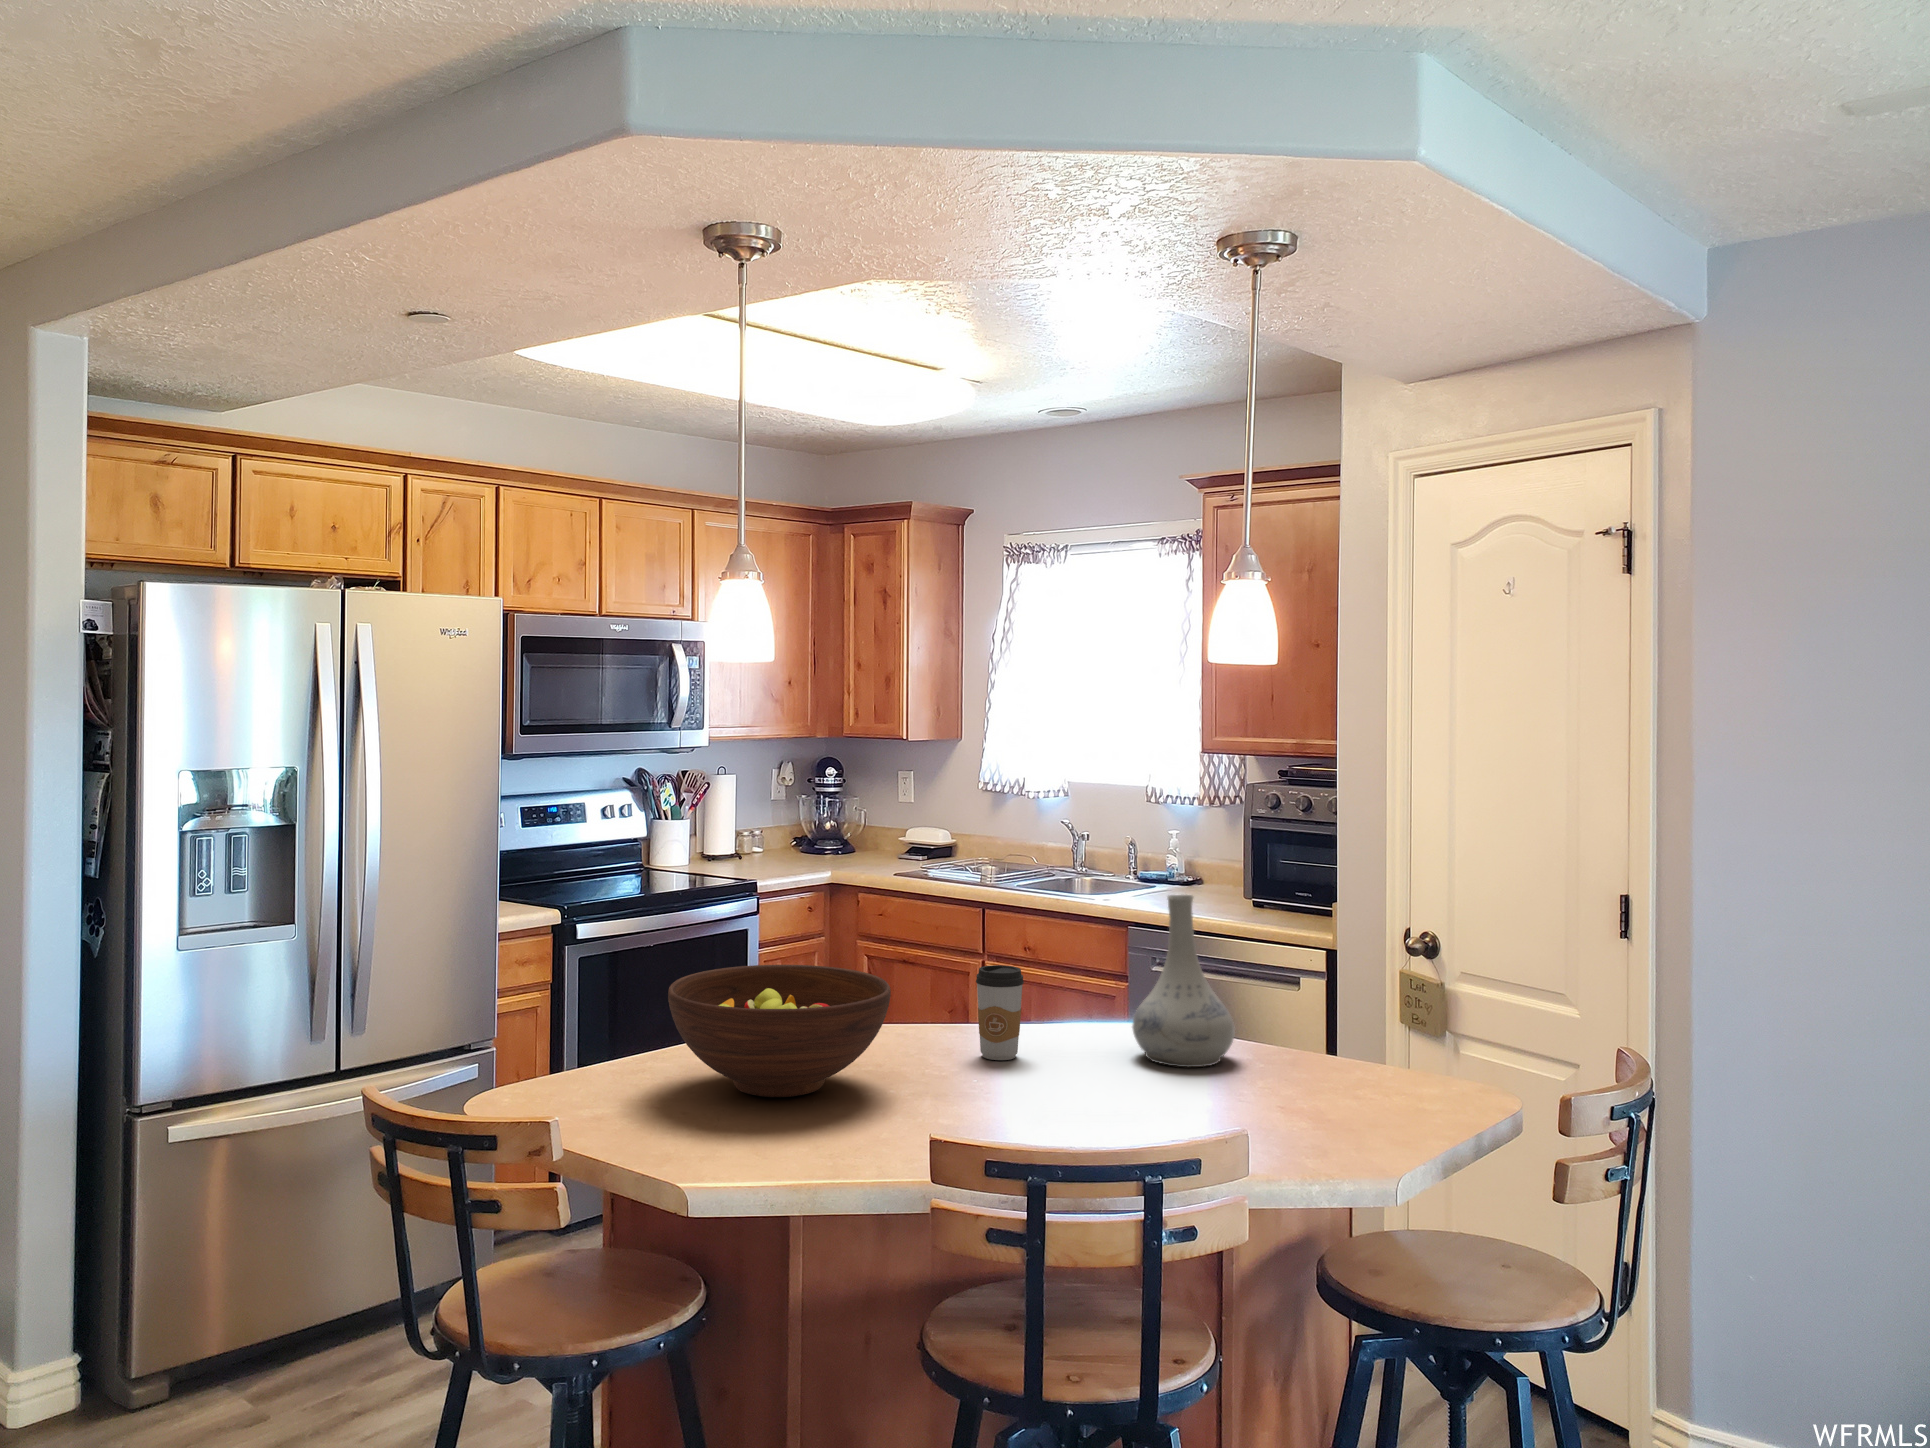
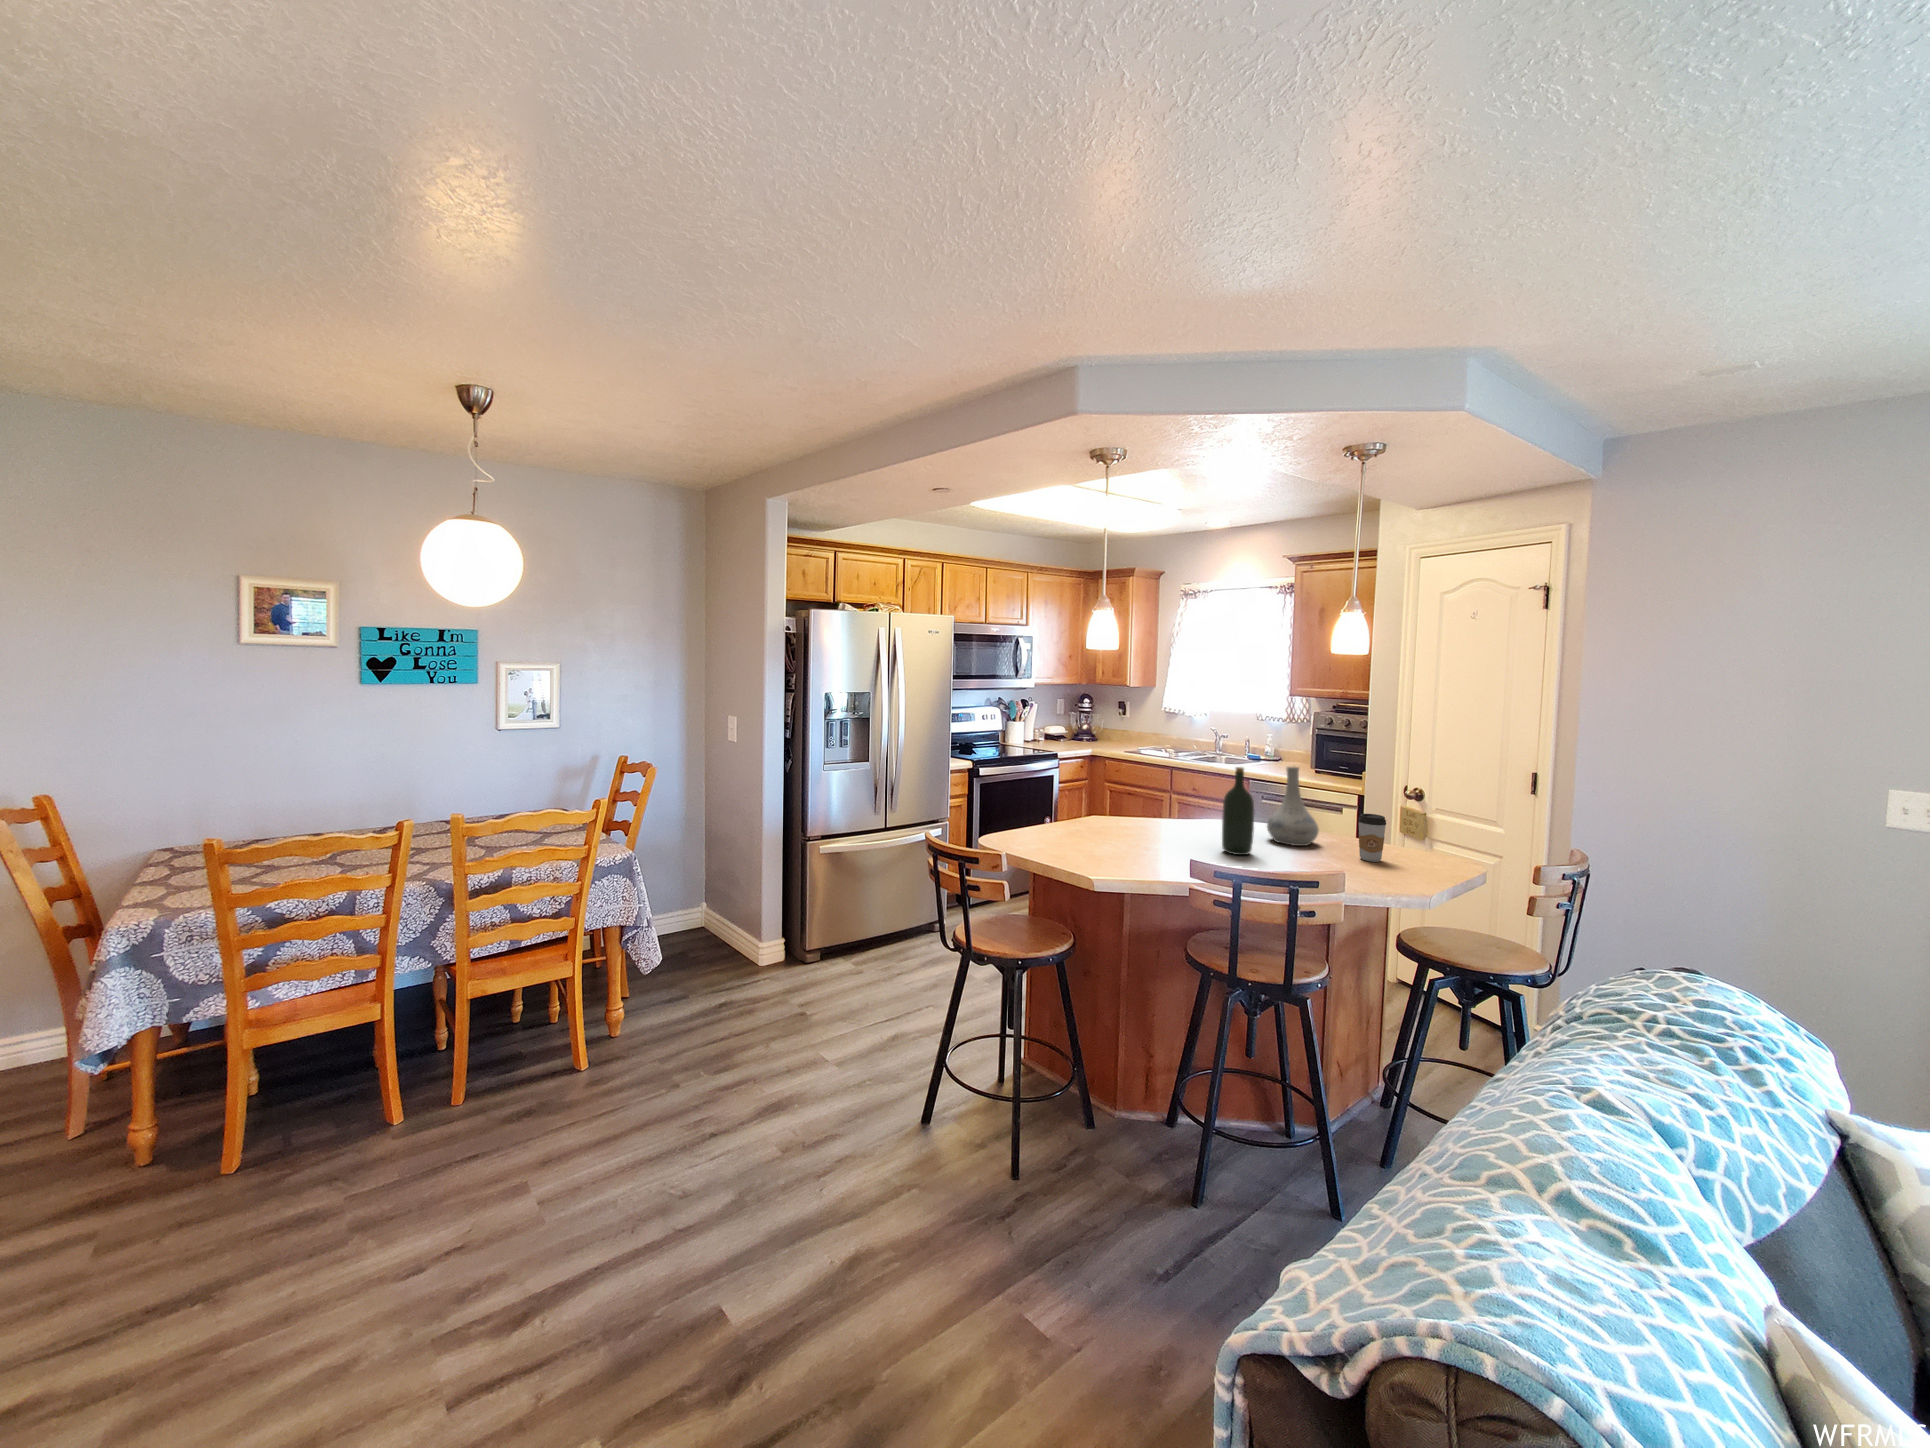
wine bottle: none [1032,901,1097,1100] -> present [1222,767,1254,855]
fruit bowl: present [668,965,891,1097] -> none [1058,789,1157,846]
coffee cup: present [976,965,1024,1060] -> present [1358,814,1386,862]

